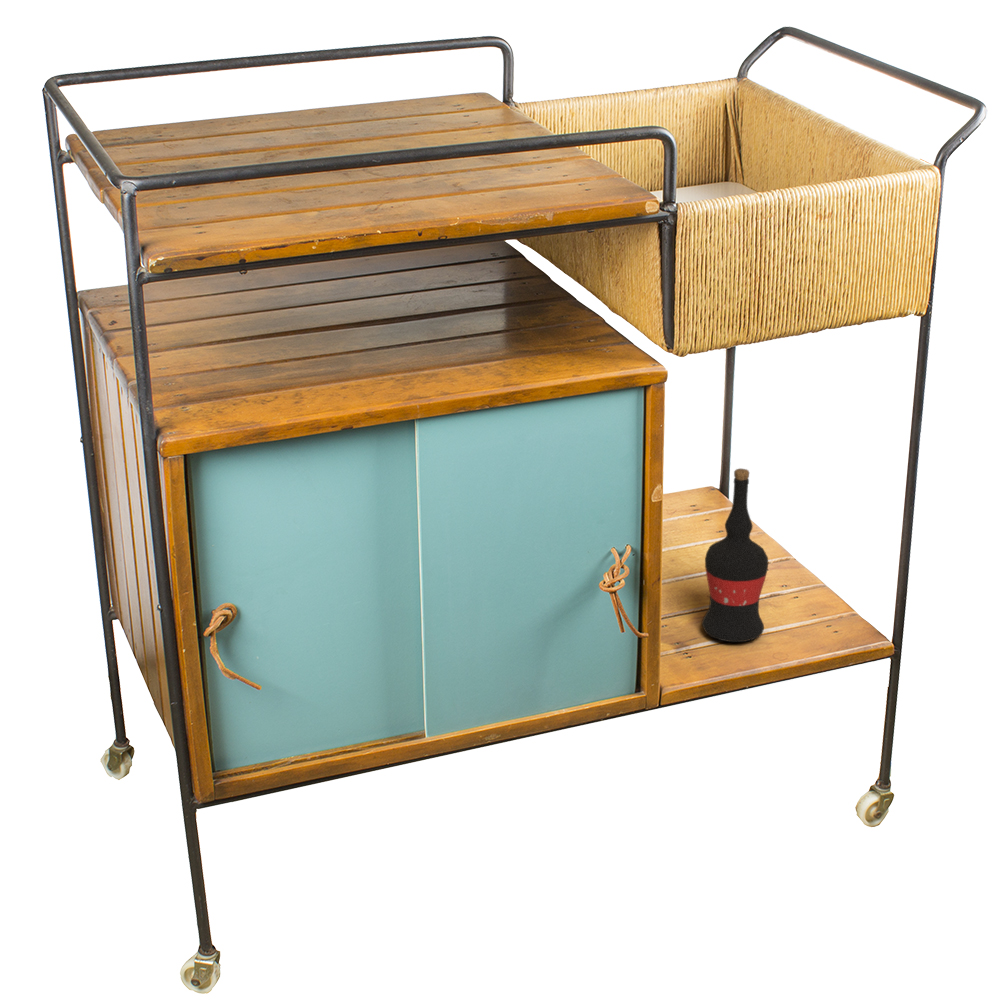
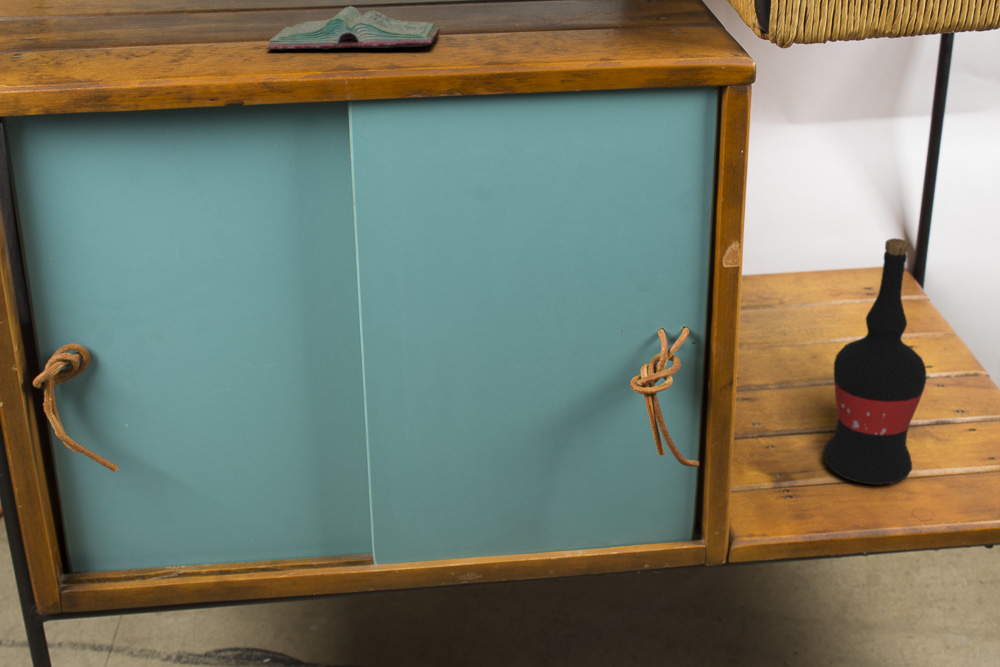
book: none [346,350,464,387] -> present [266,6,440,50]

